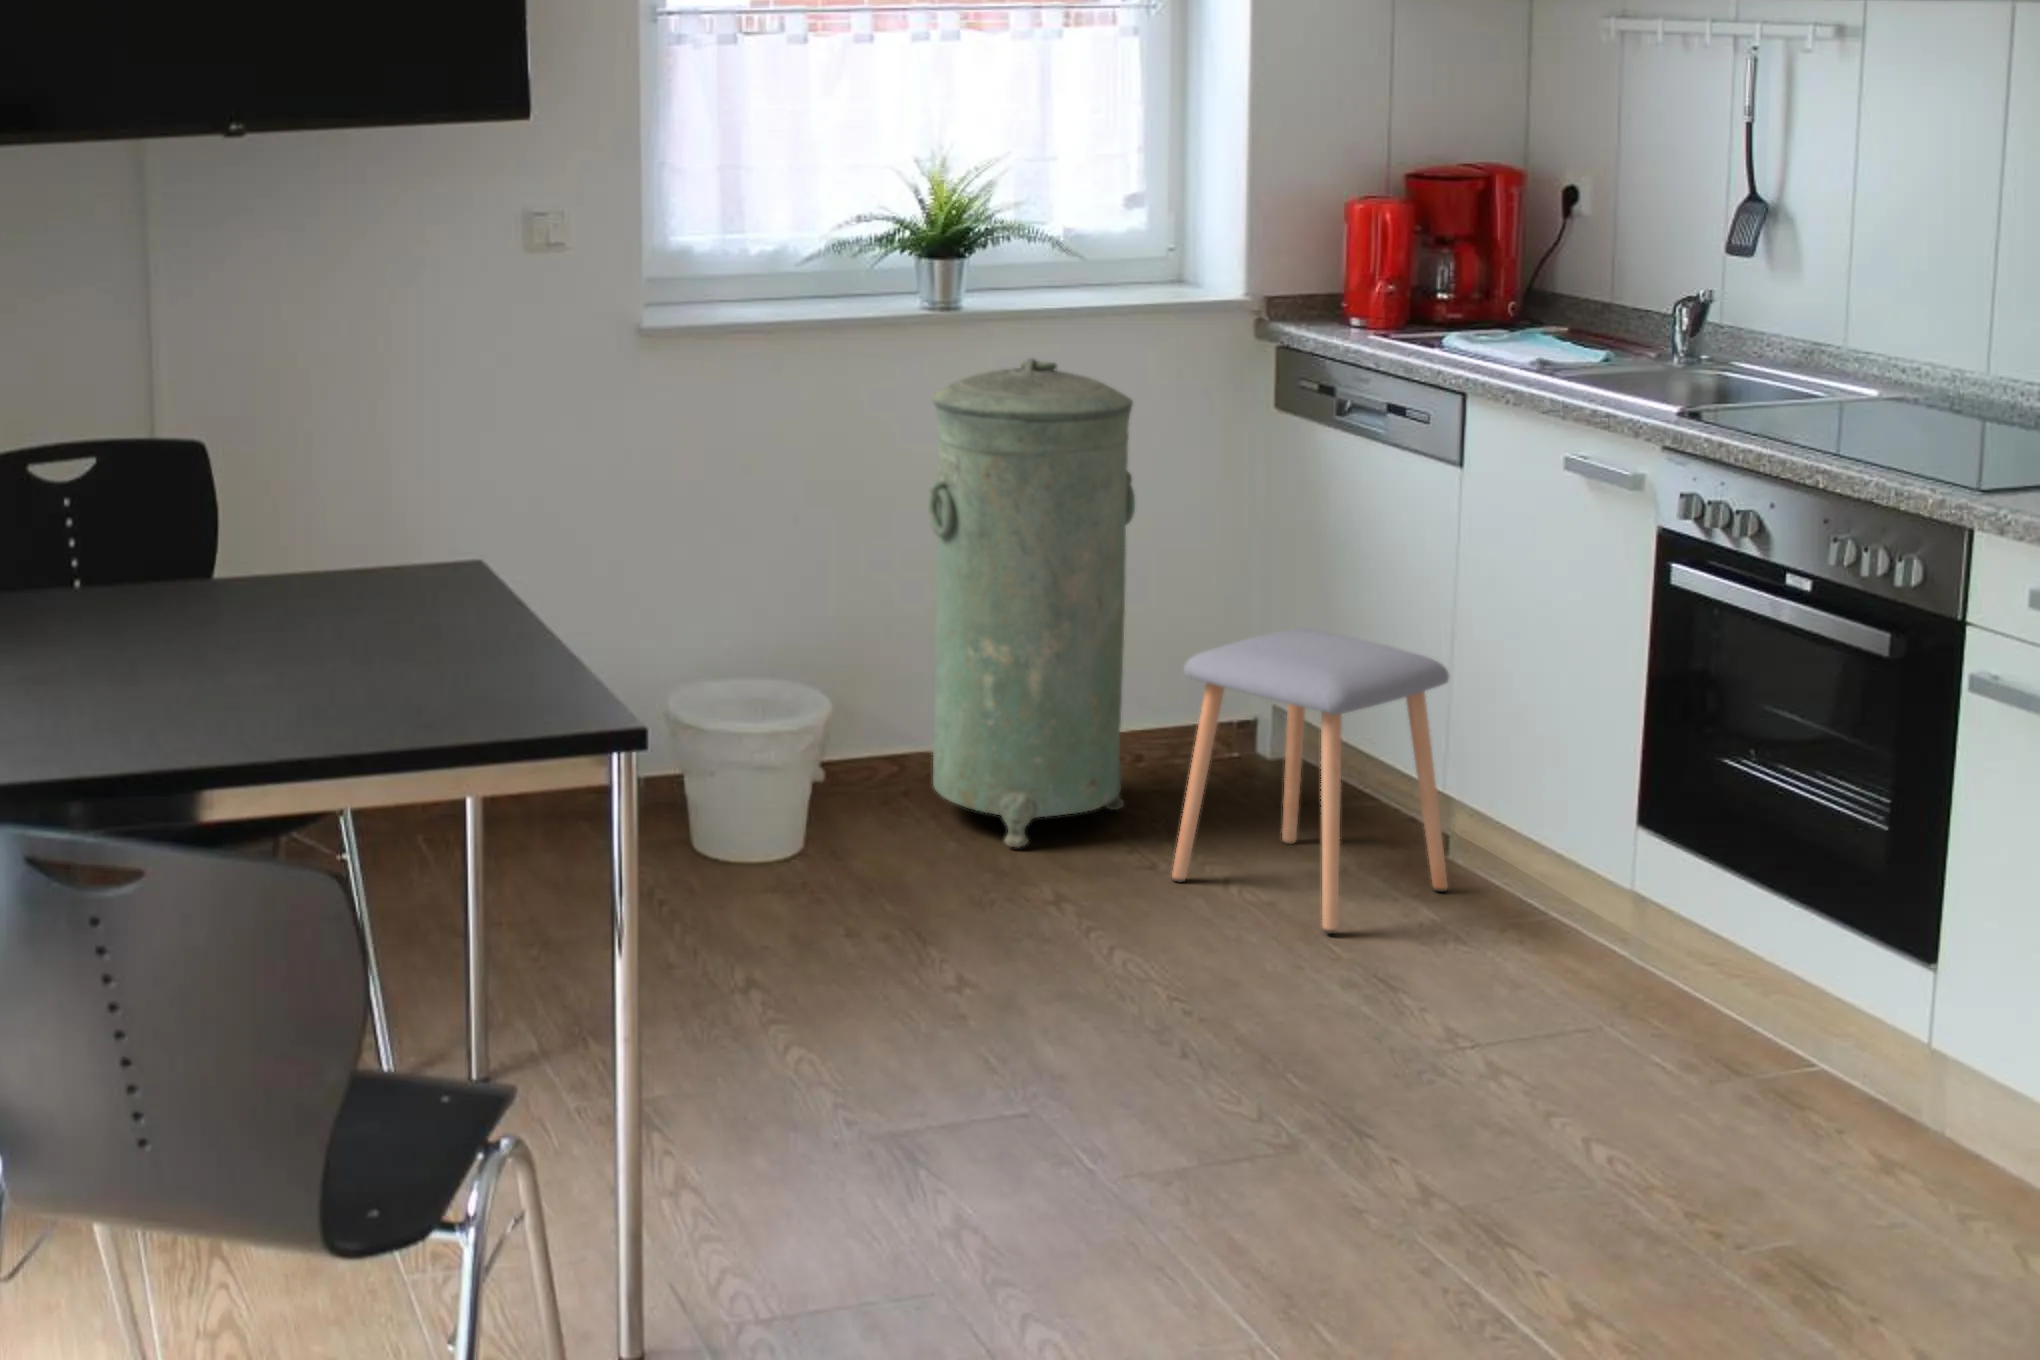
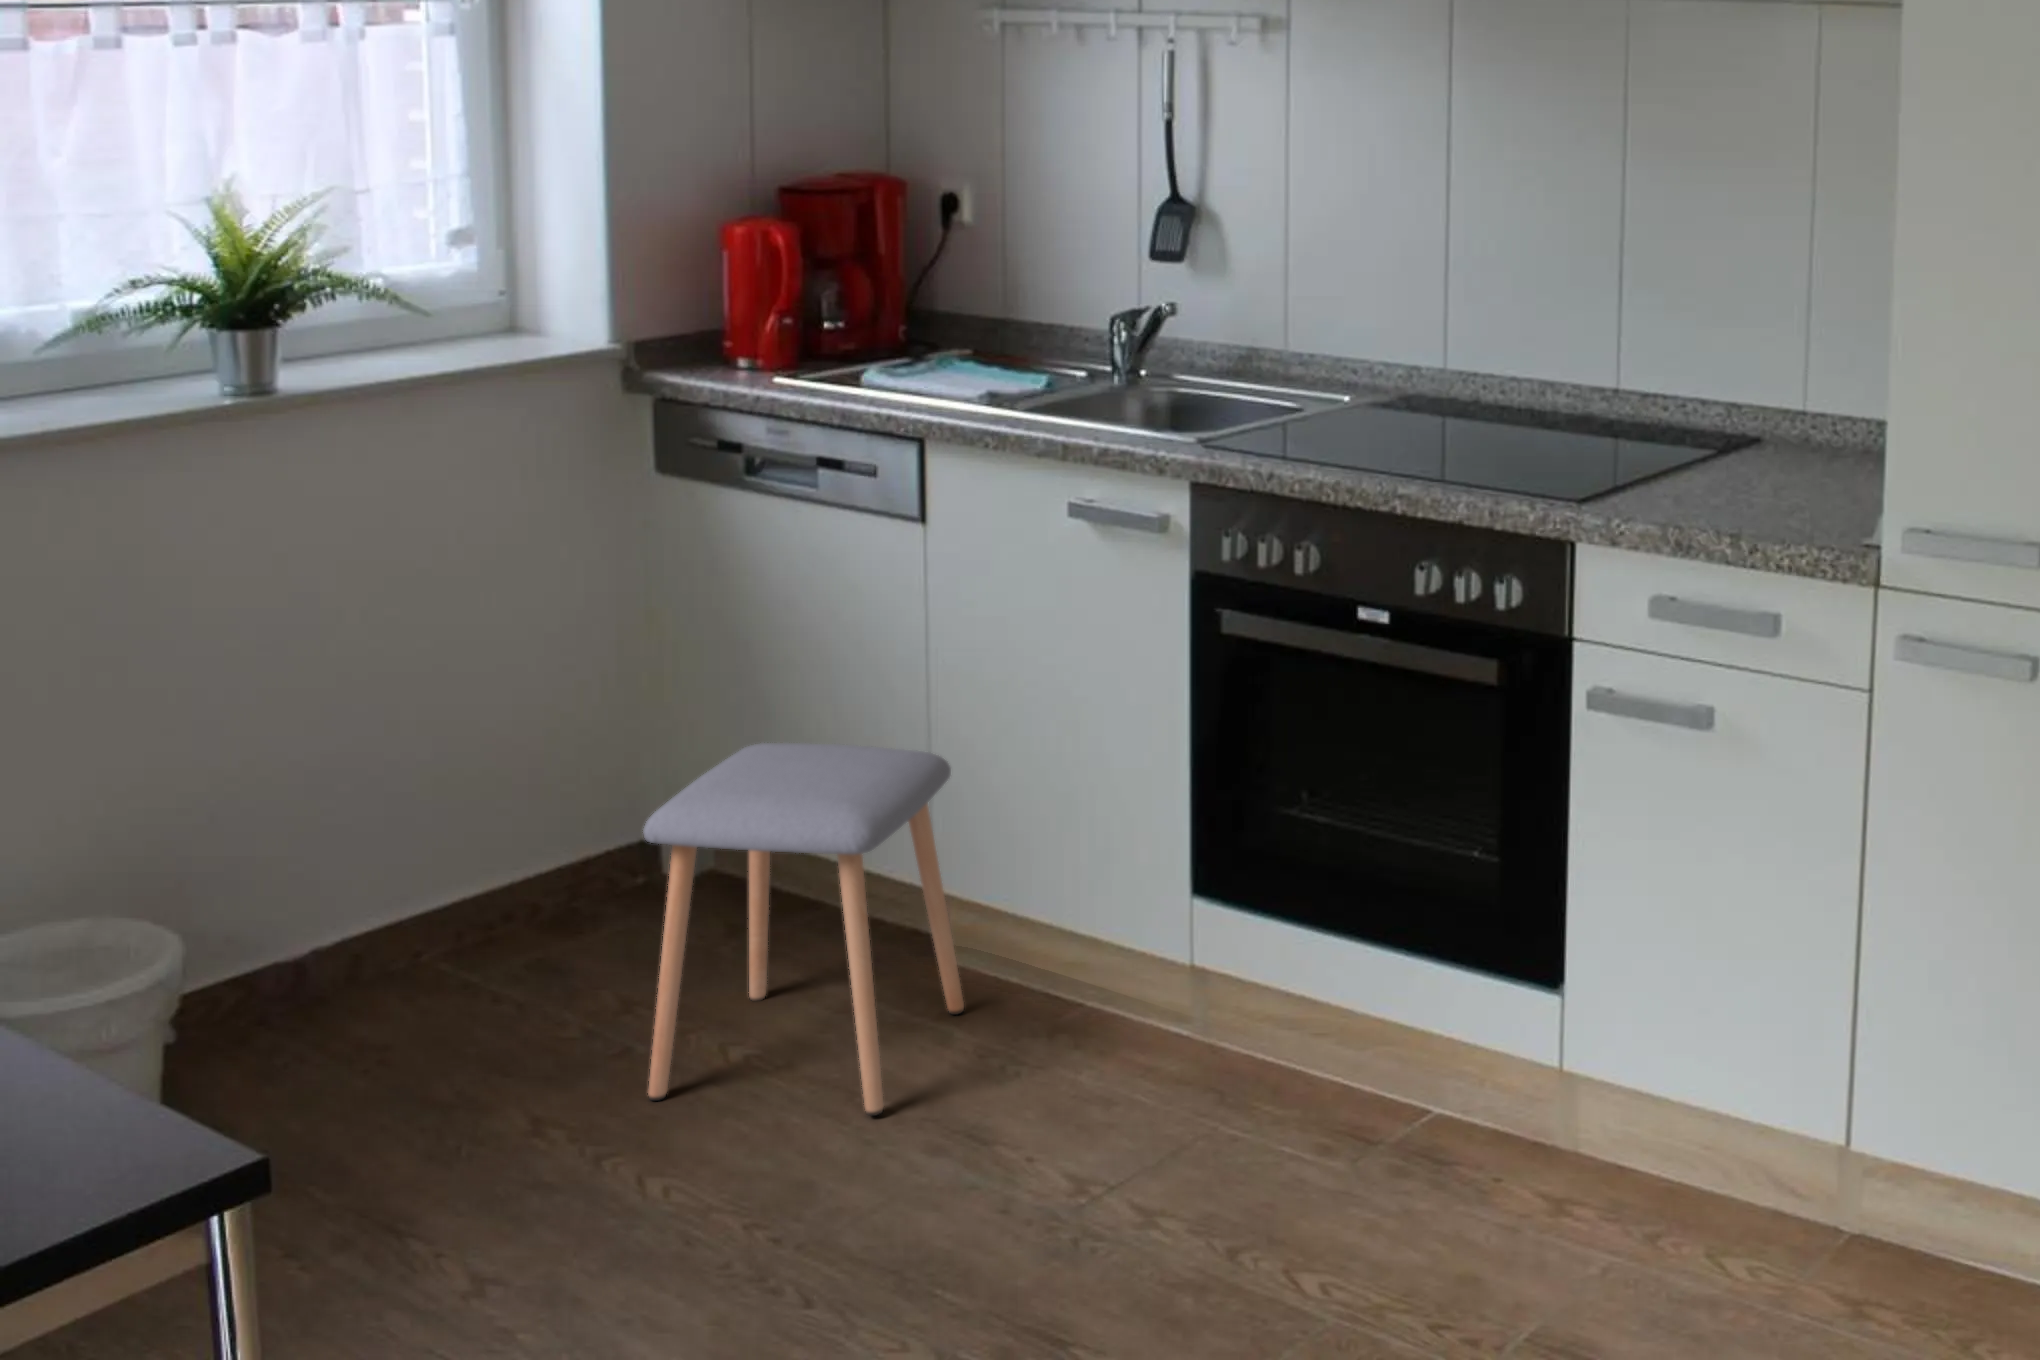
trash can: present [928,358,1135,847] -> none [214,456,535,1119]

